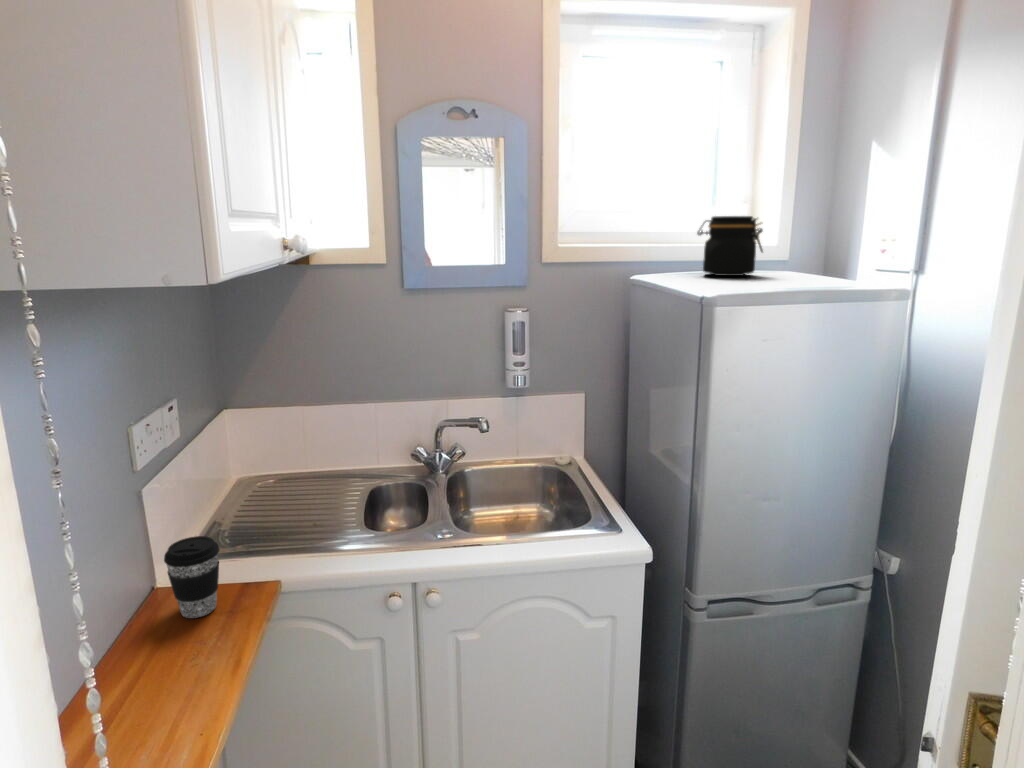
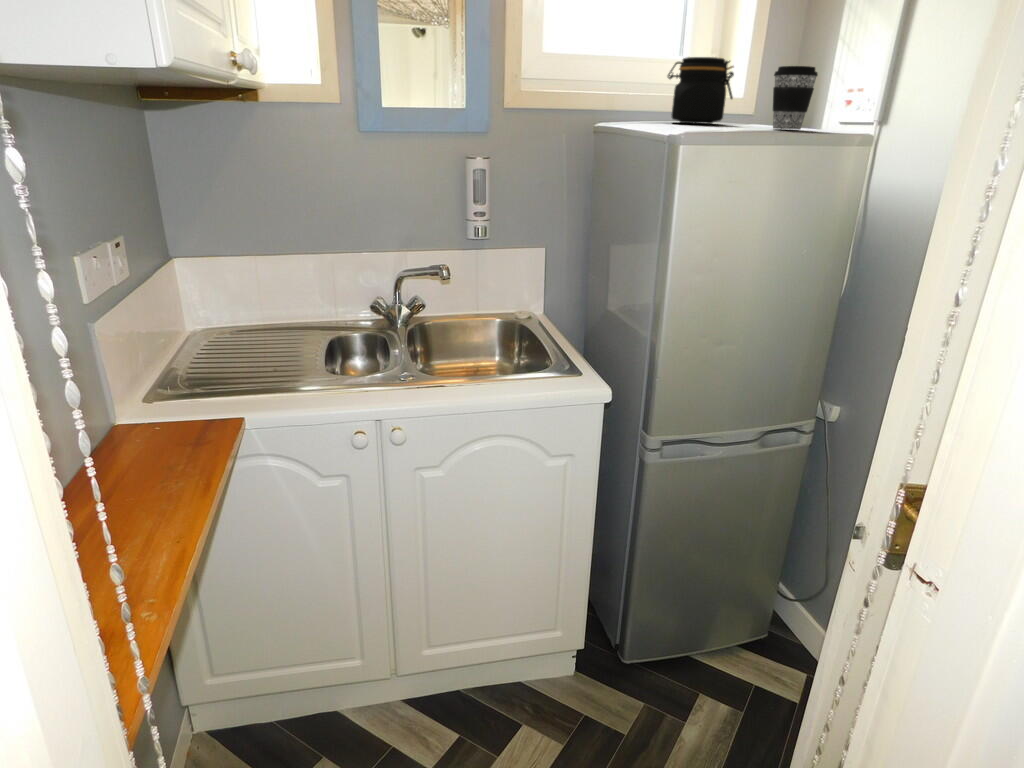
coffee cup: present [164,536,219,618] -> present [773,66,818,130]

